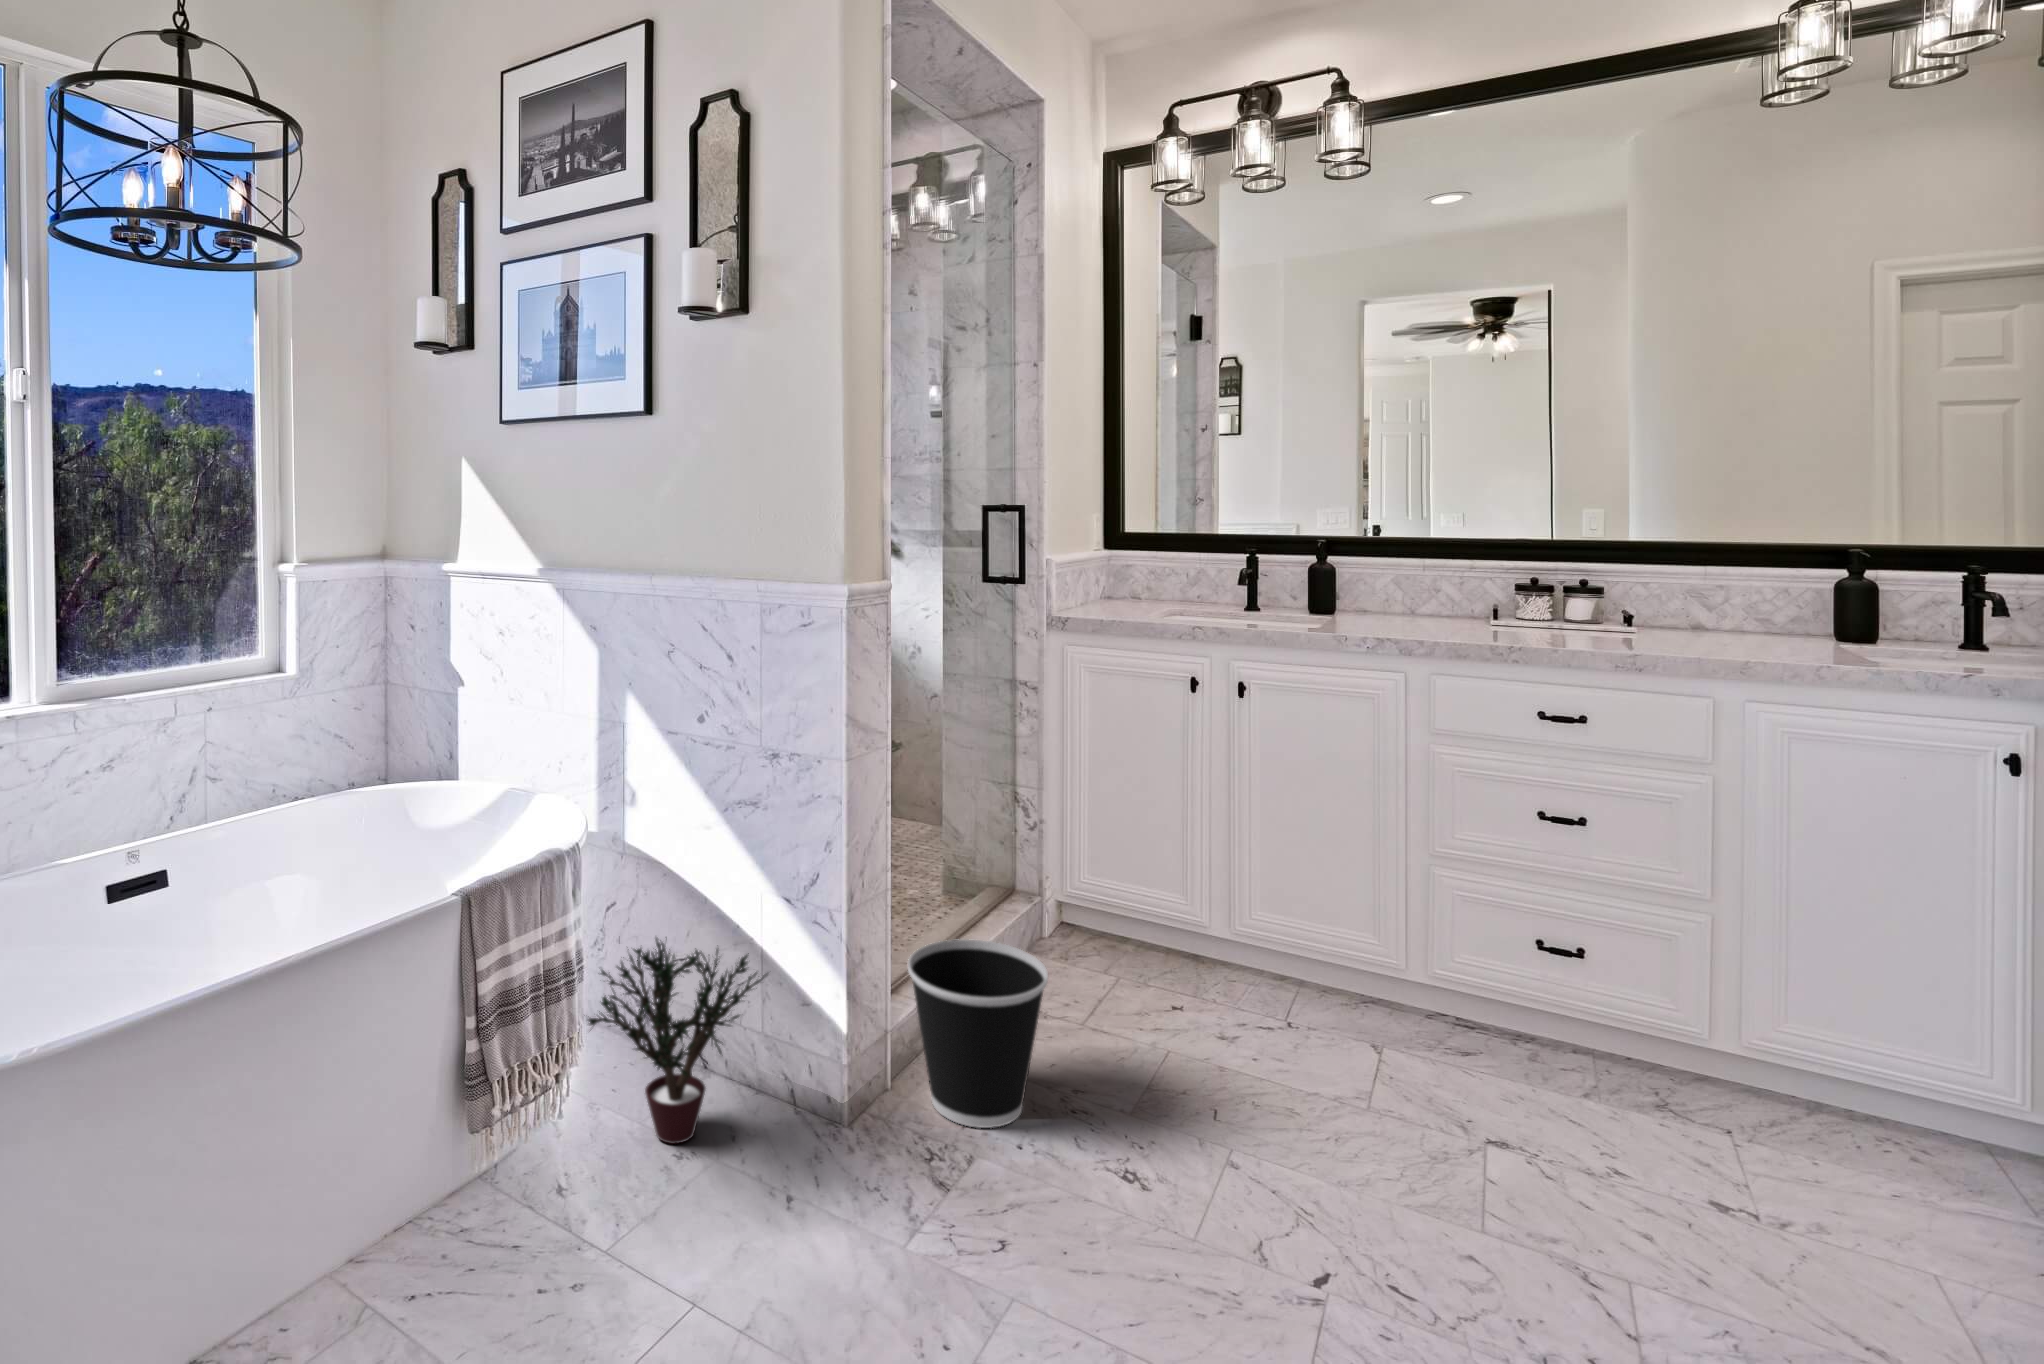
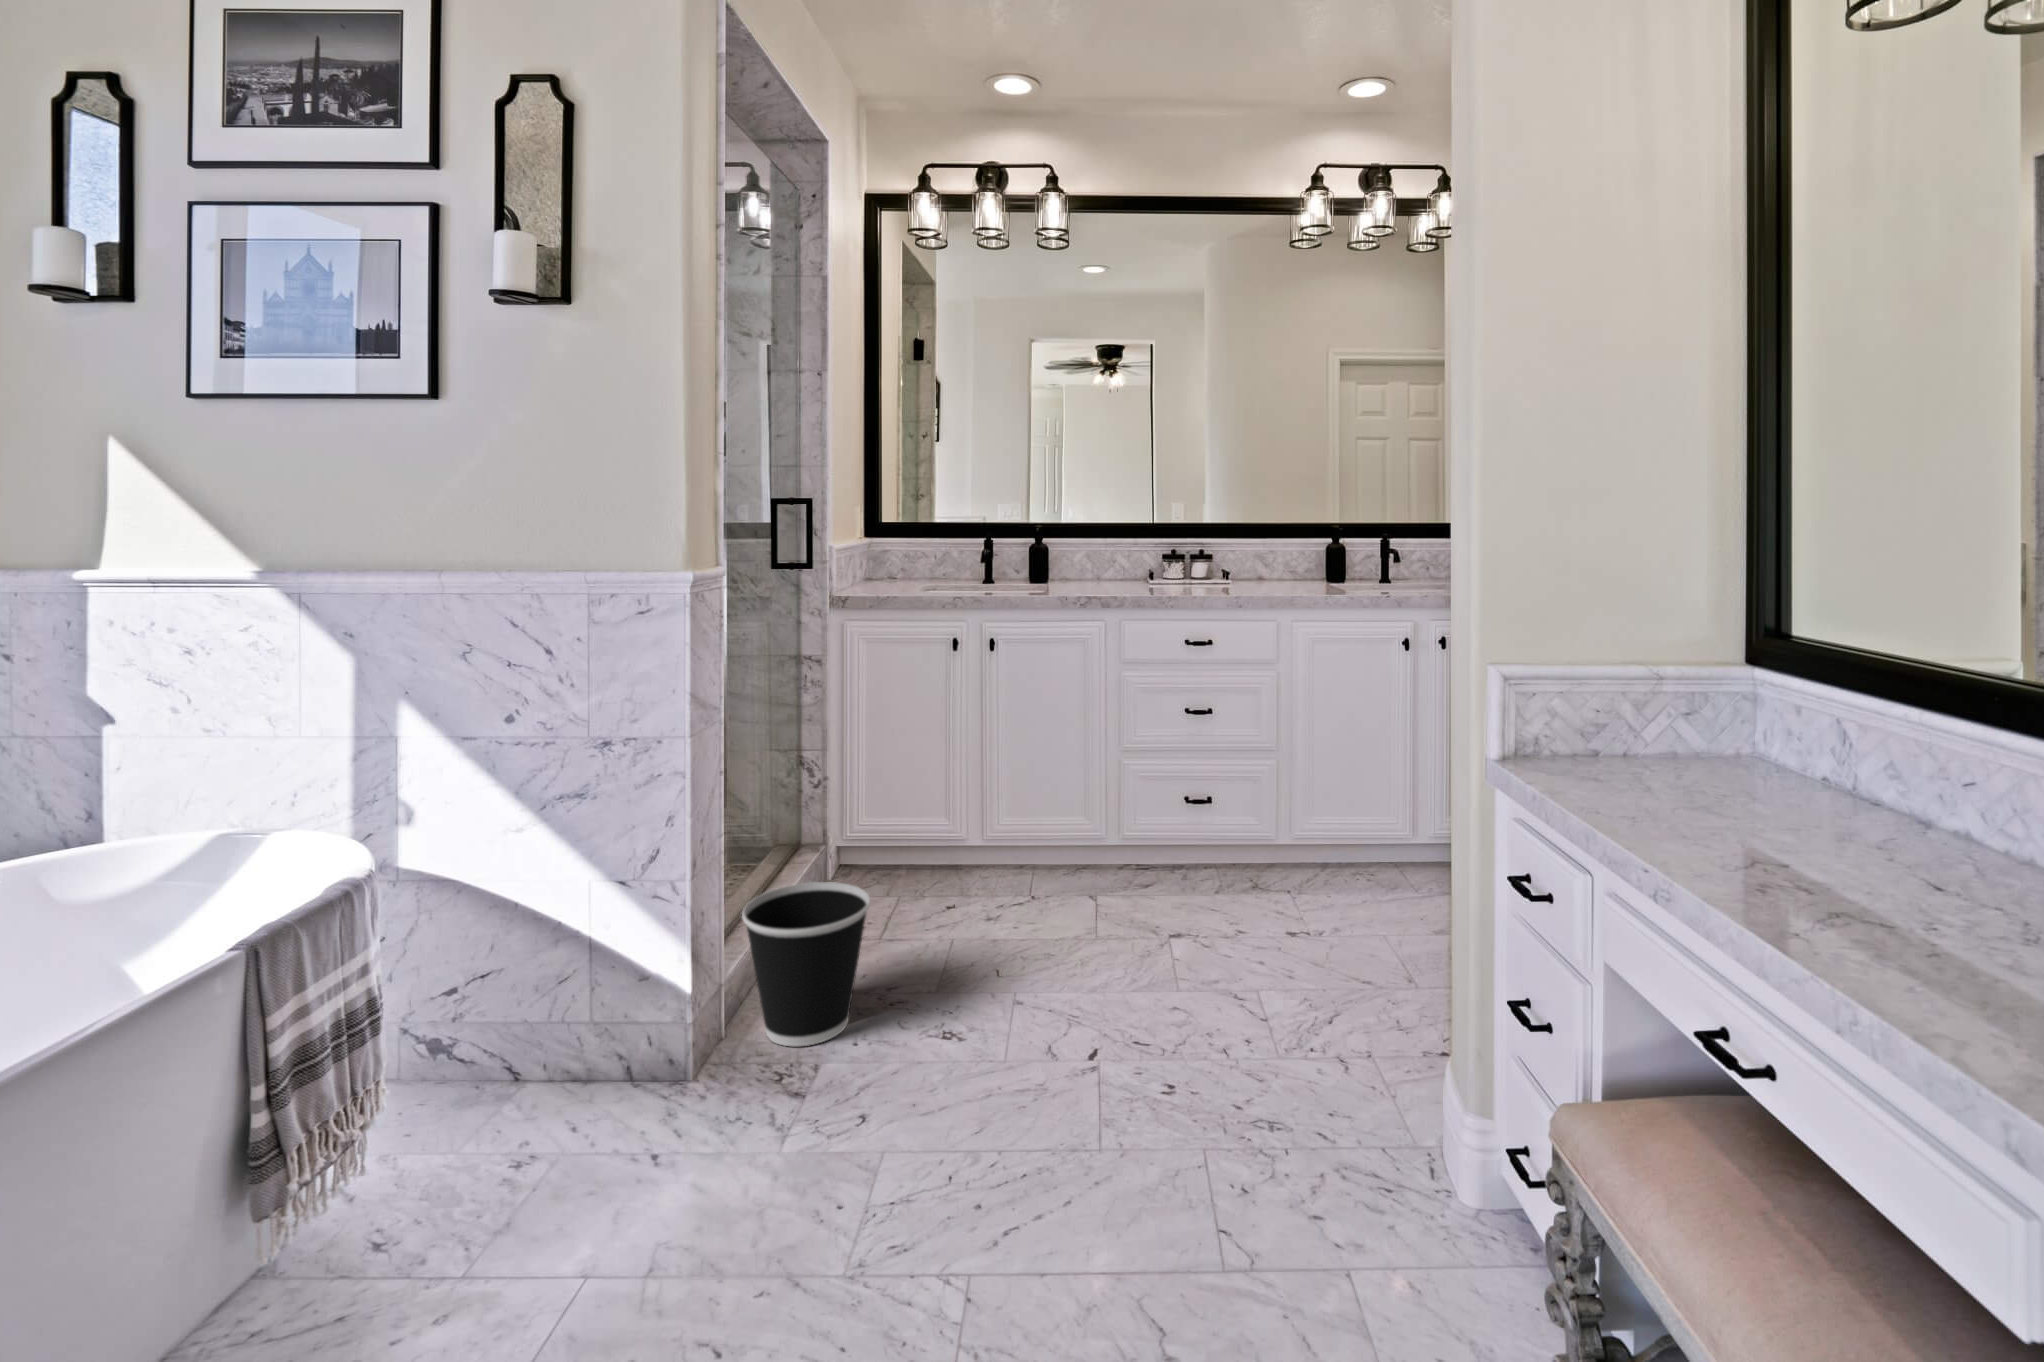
potted plant: present [588,938,768,1144] -> none [391,941,611,1159]

